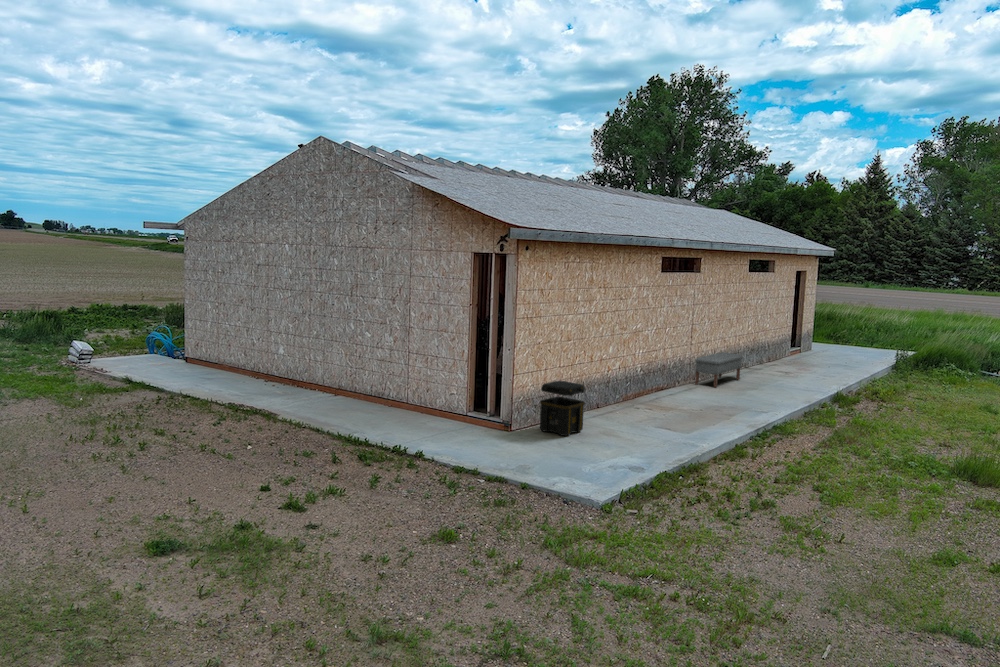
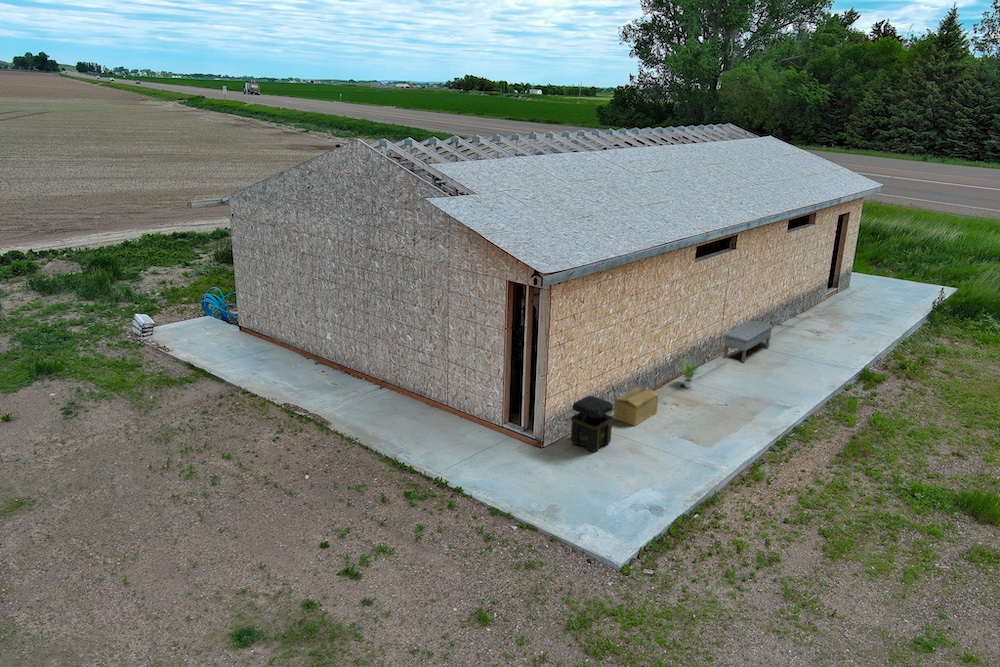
potted plant: none [646,370,675,401] -> present [681,361,698,388]
cardboard box: none [585,388,631,422] -> present [614,387,658,426]

